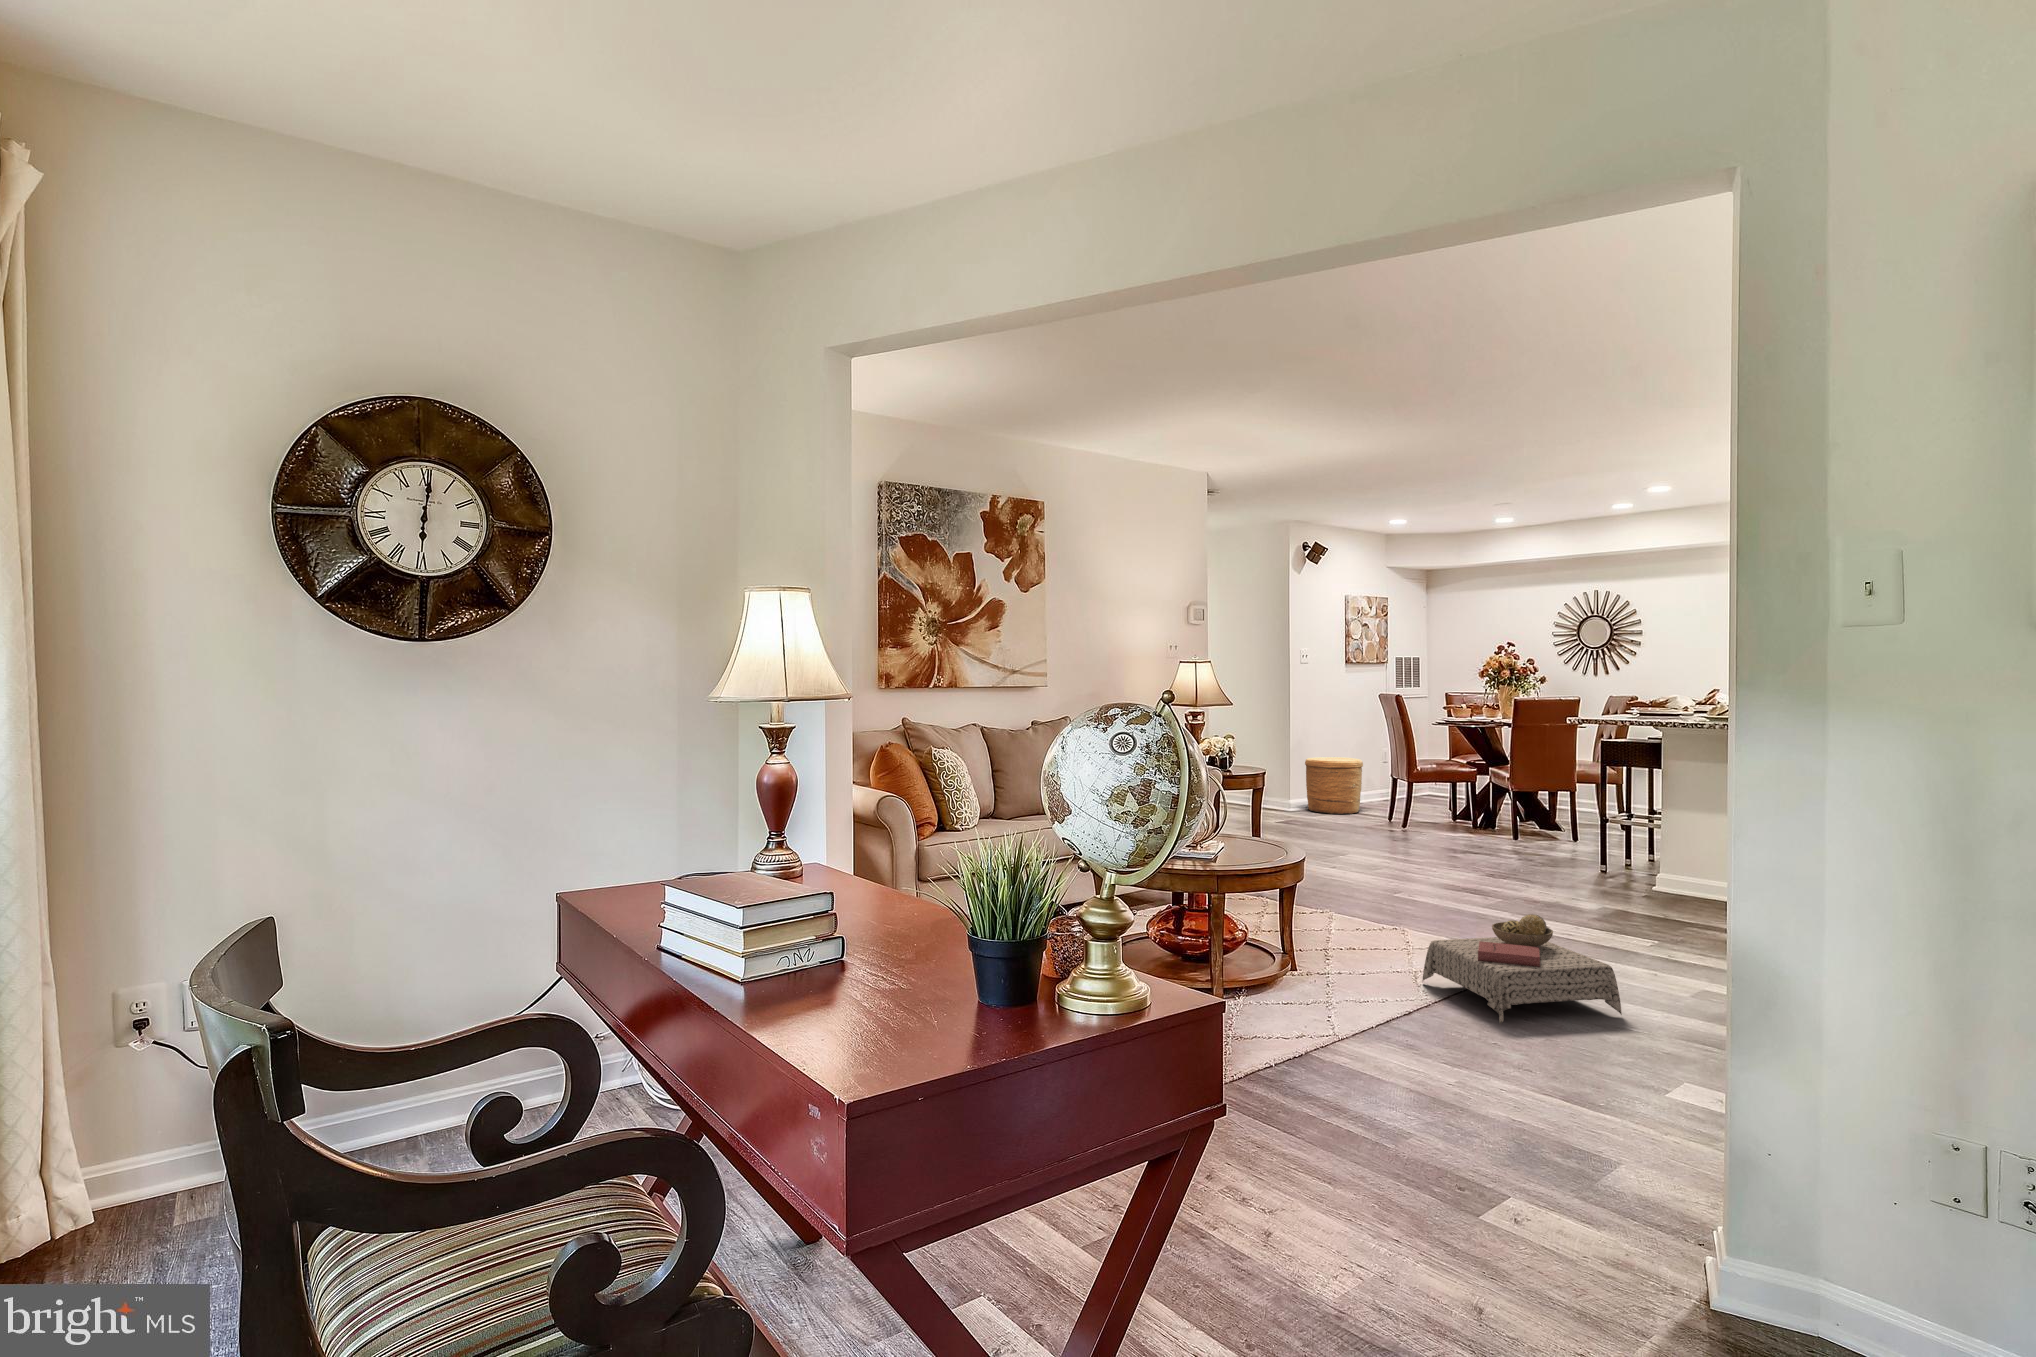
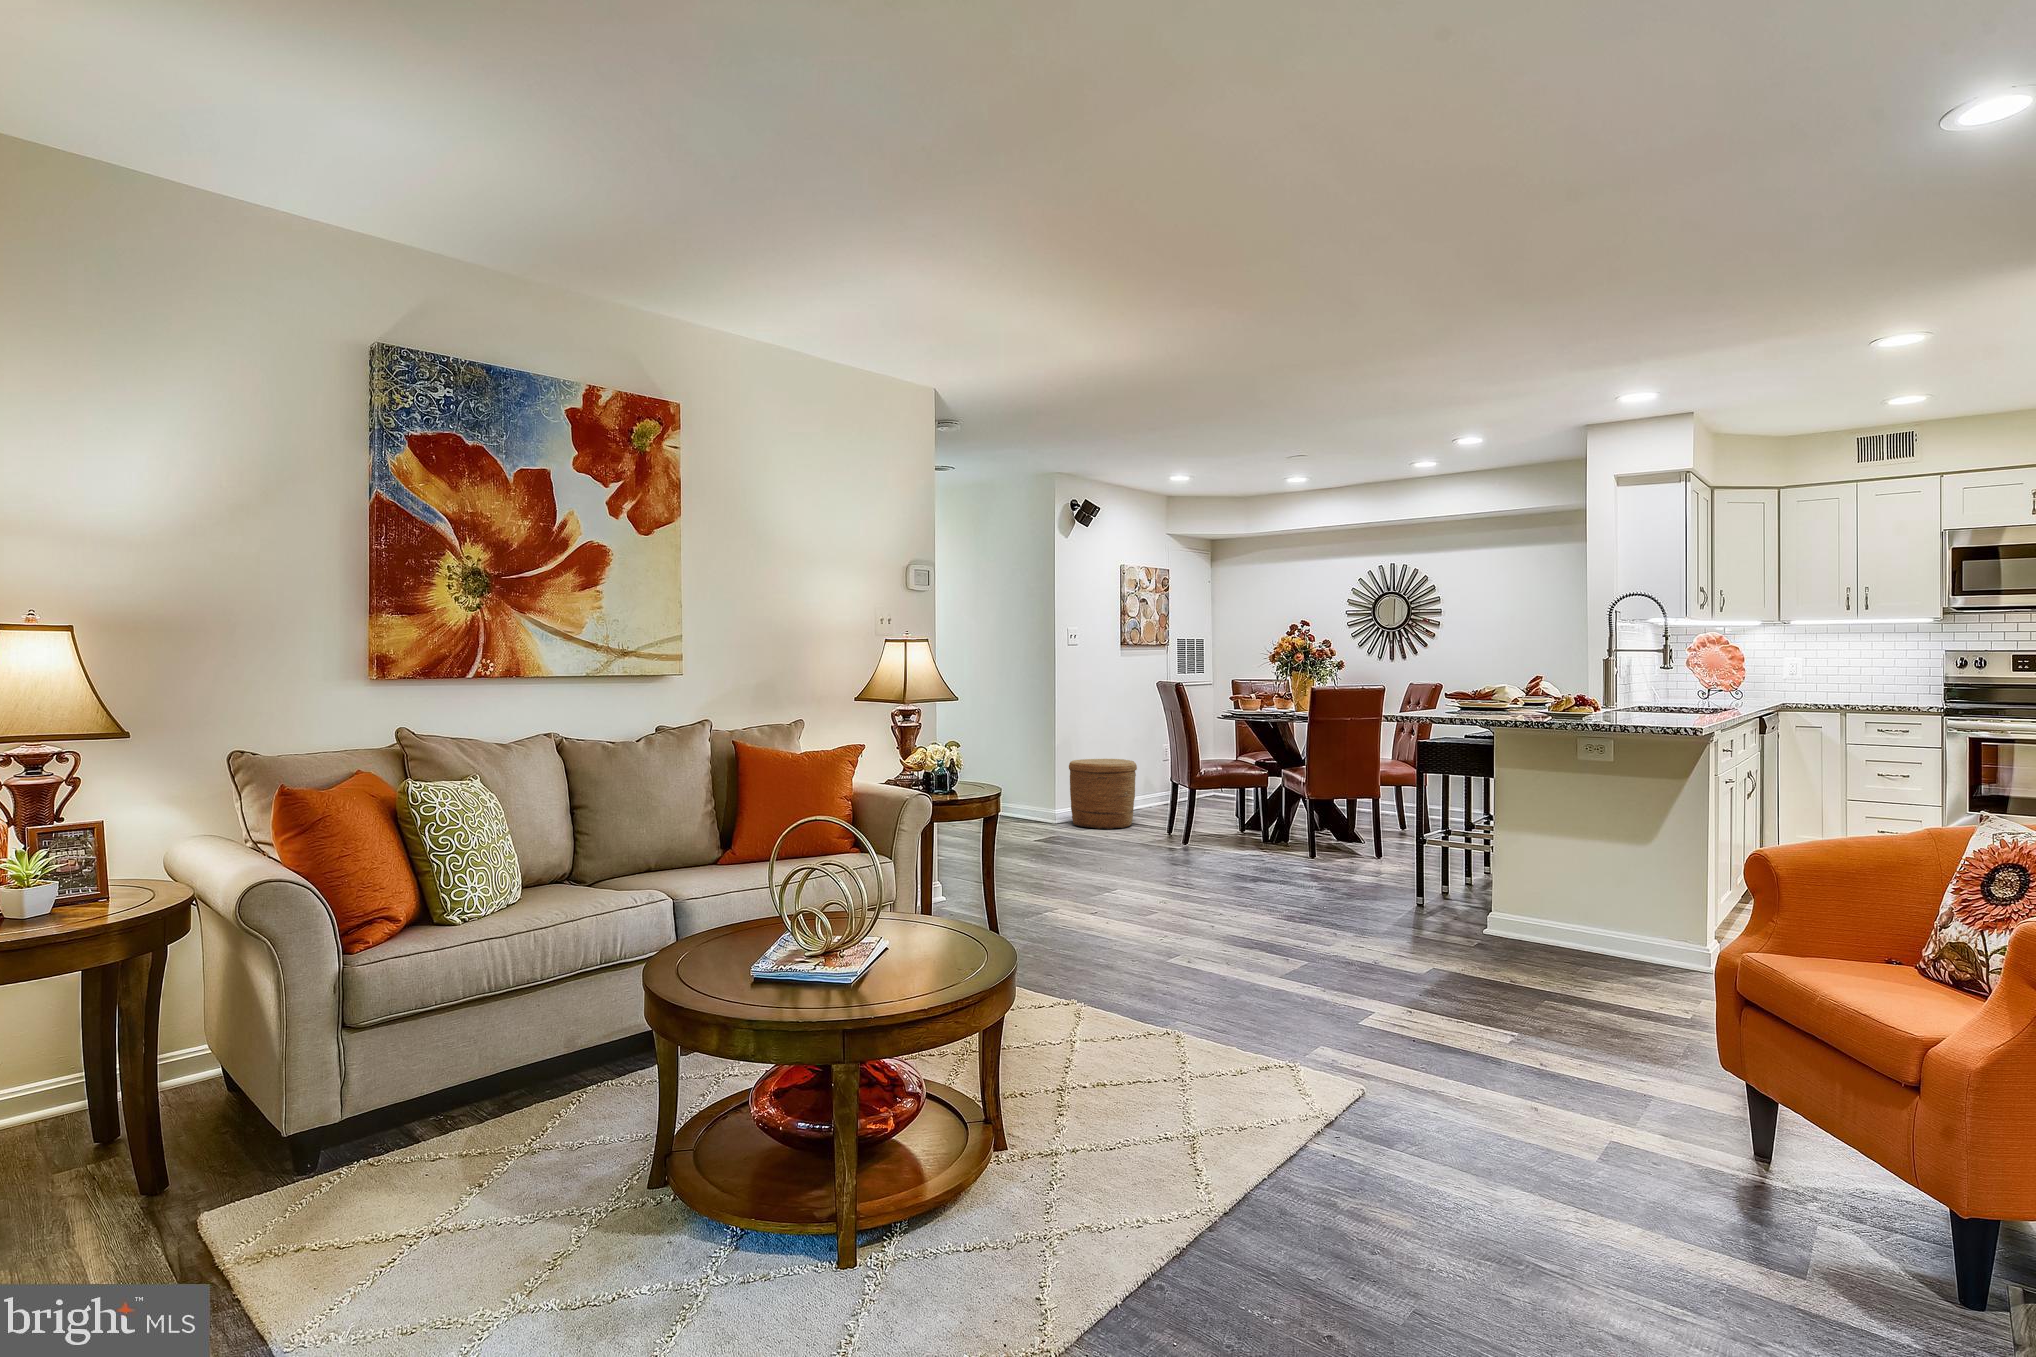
ottoman: present [1423,914,1622,1024] -> none [1194,1026,1493,1238]

